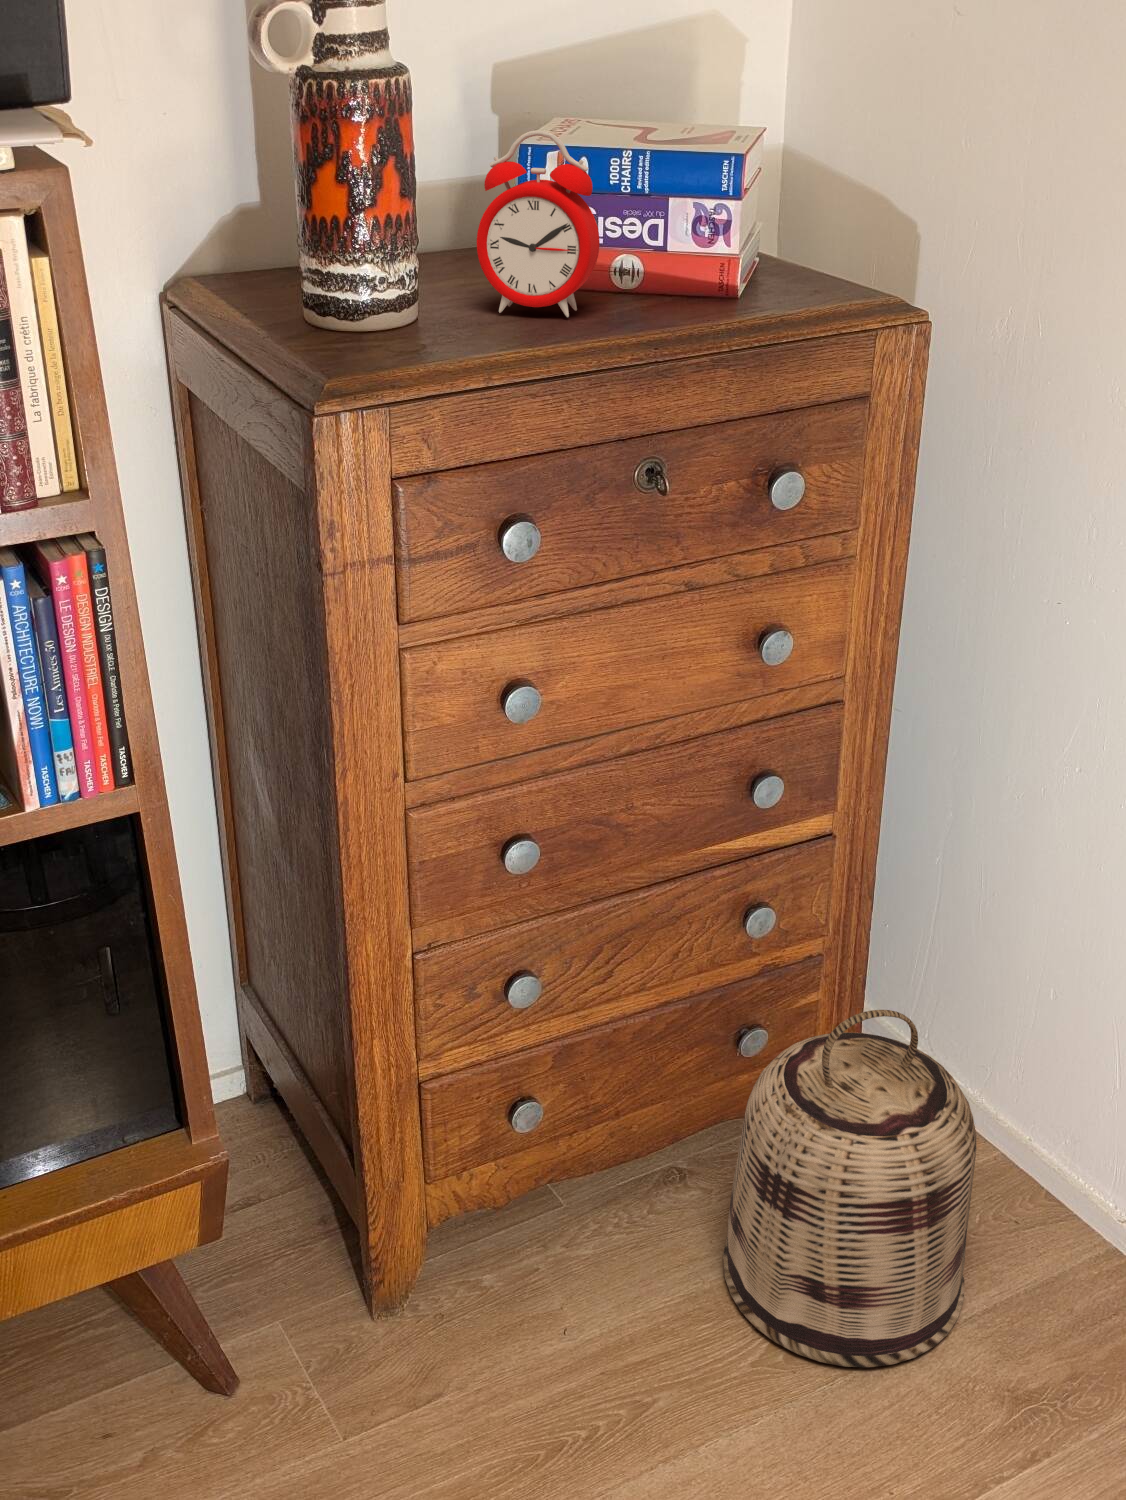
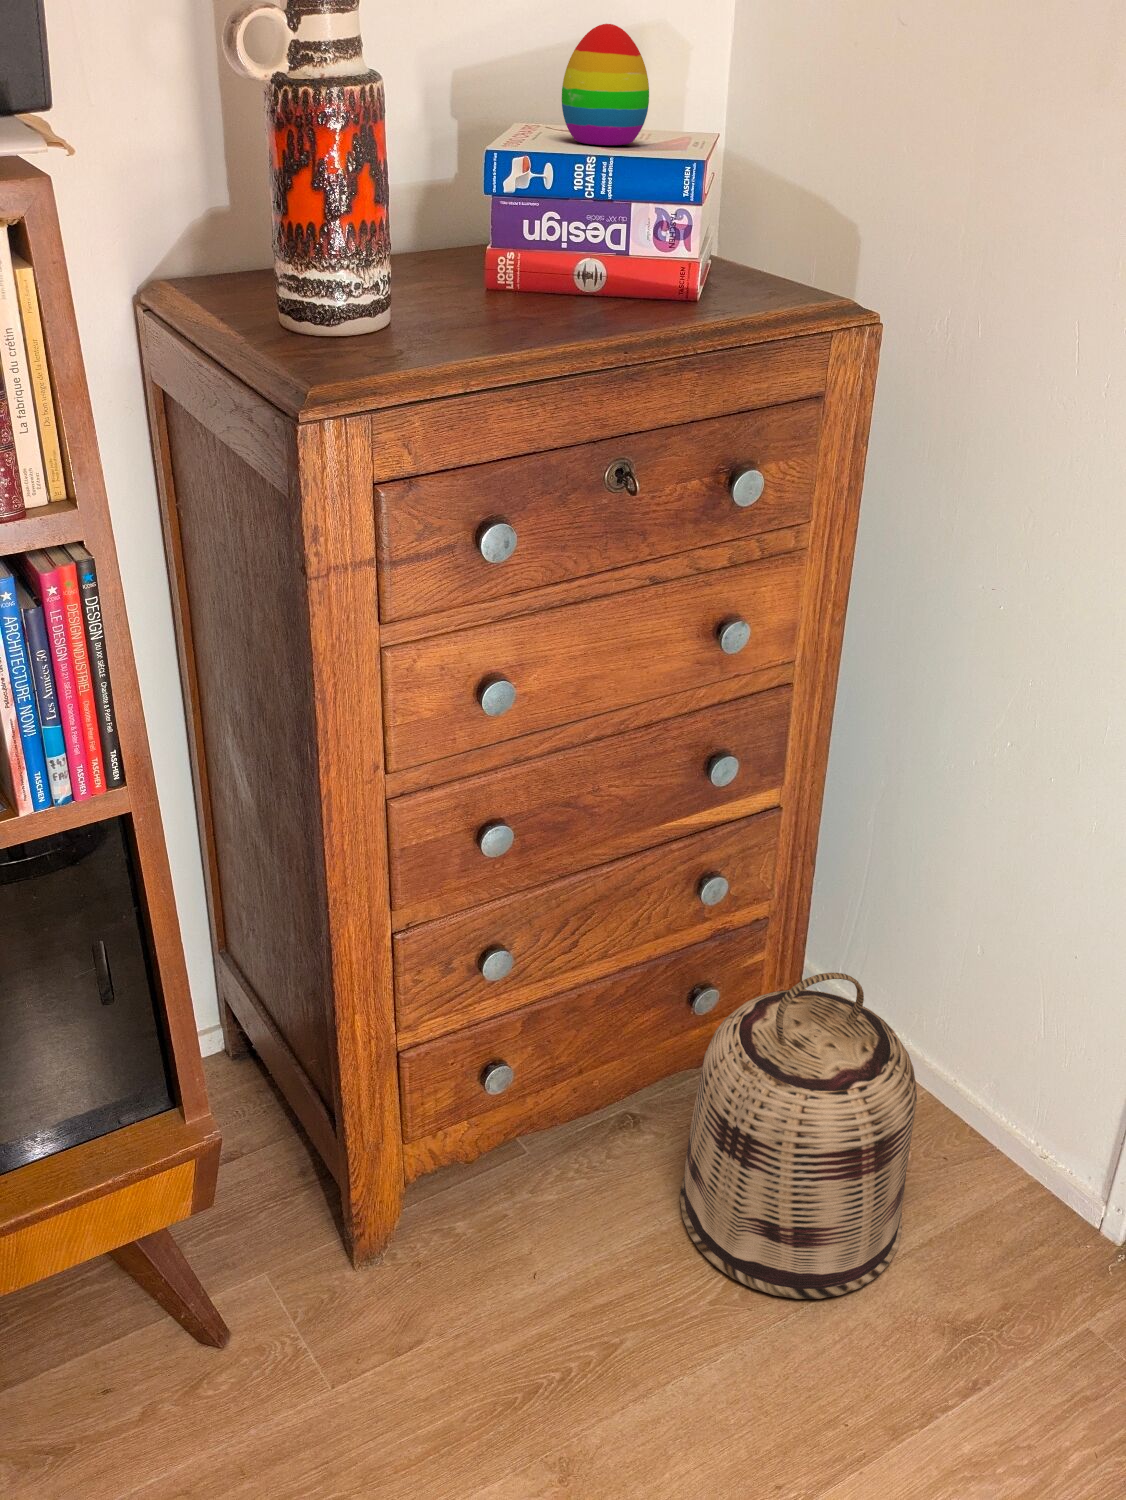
decorative egg: none [599,16,689,139] -> present [562,24,649,145]
alarm clock: present [477,130,600,317] -> none [448,138,568,322]

